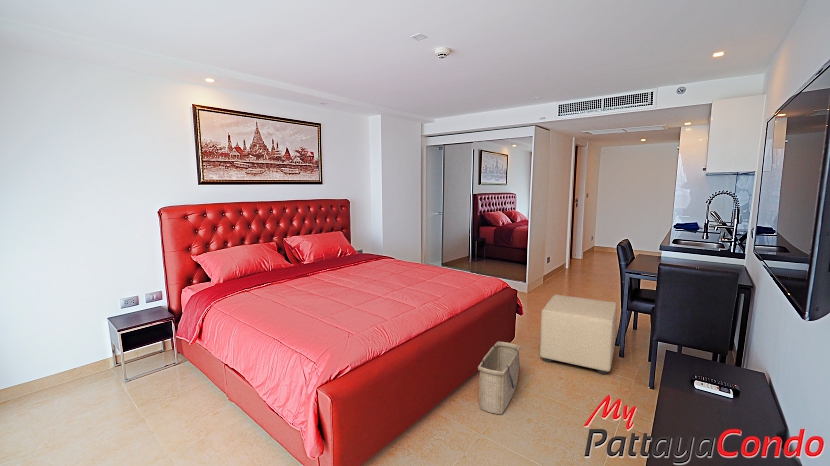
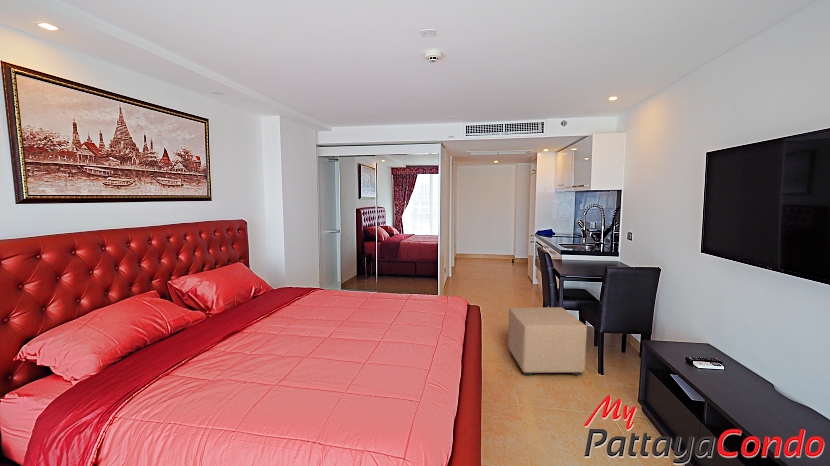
basket: present [478,342,520,414] -> none [512,367,562,448]

